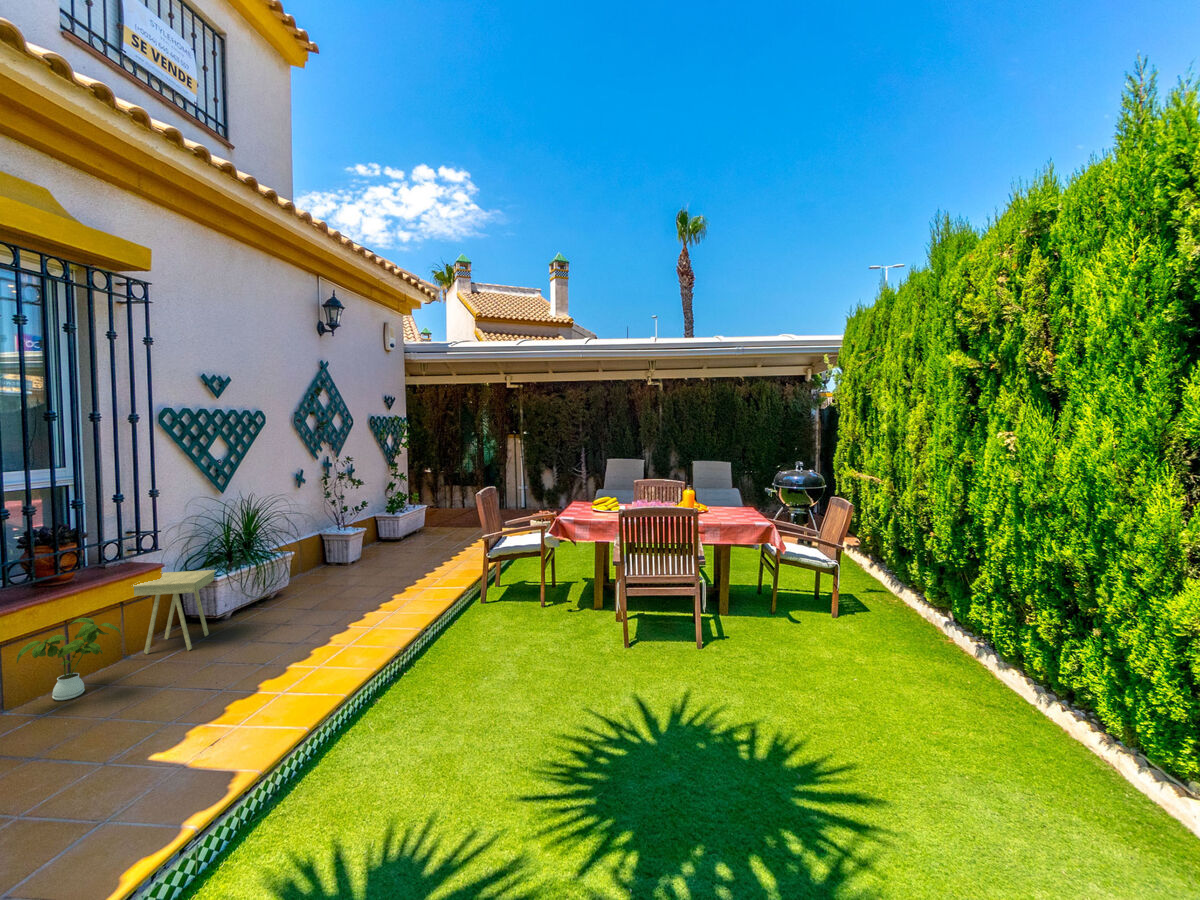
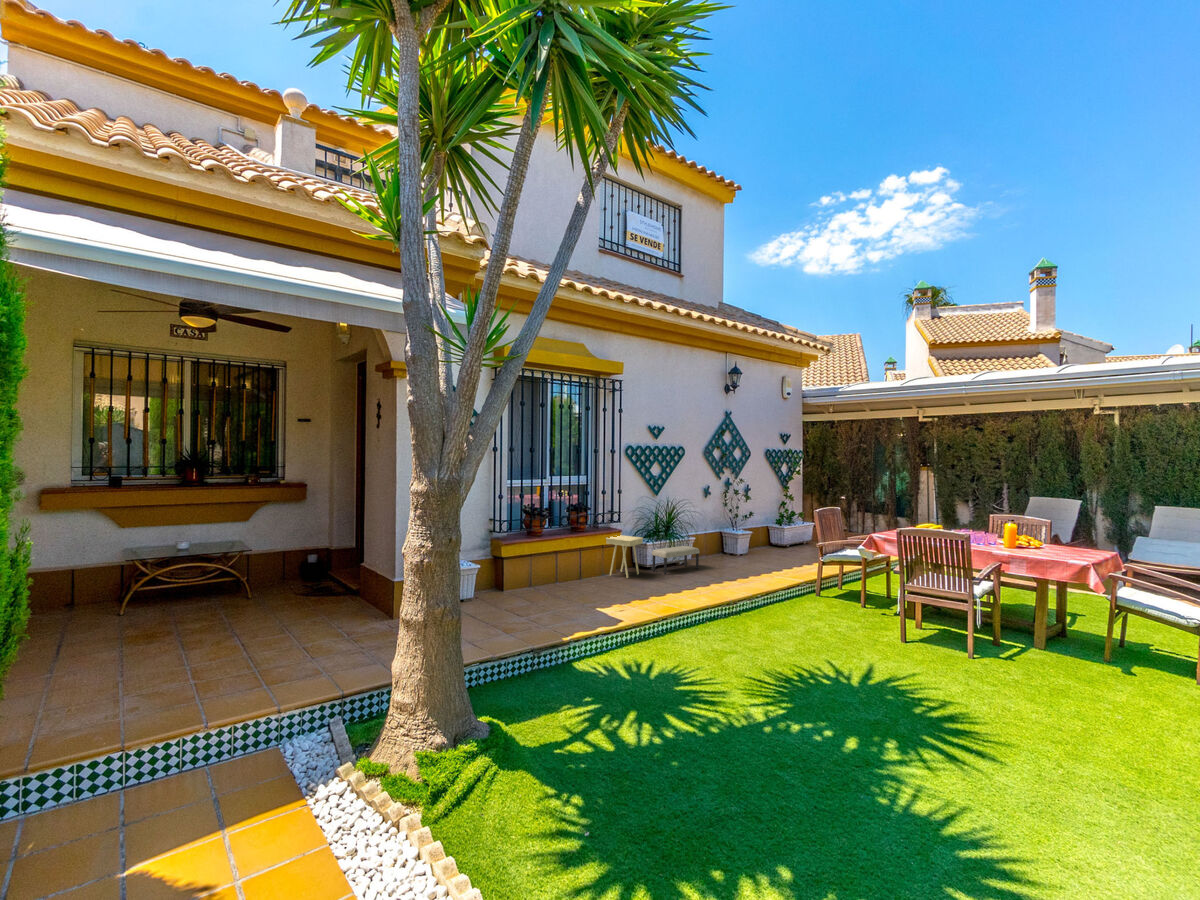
bench: none [228,566,309,622] -> present [652,546,700,574]
house plant: present [17,618,122,700] -> none [561,546,596,584]

